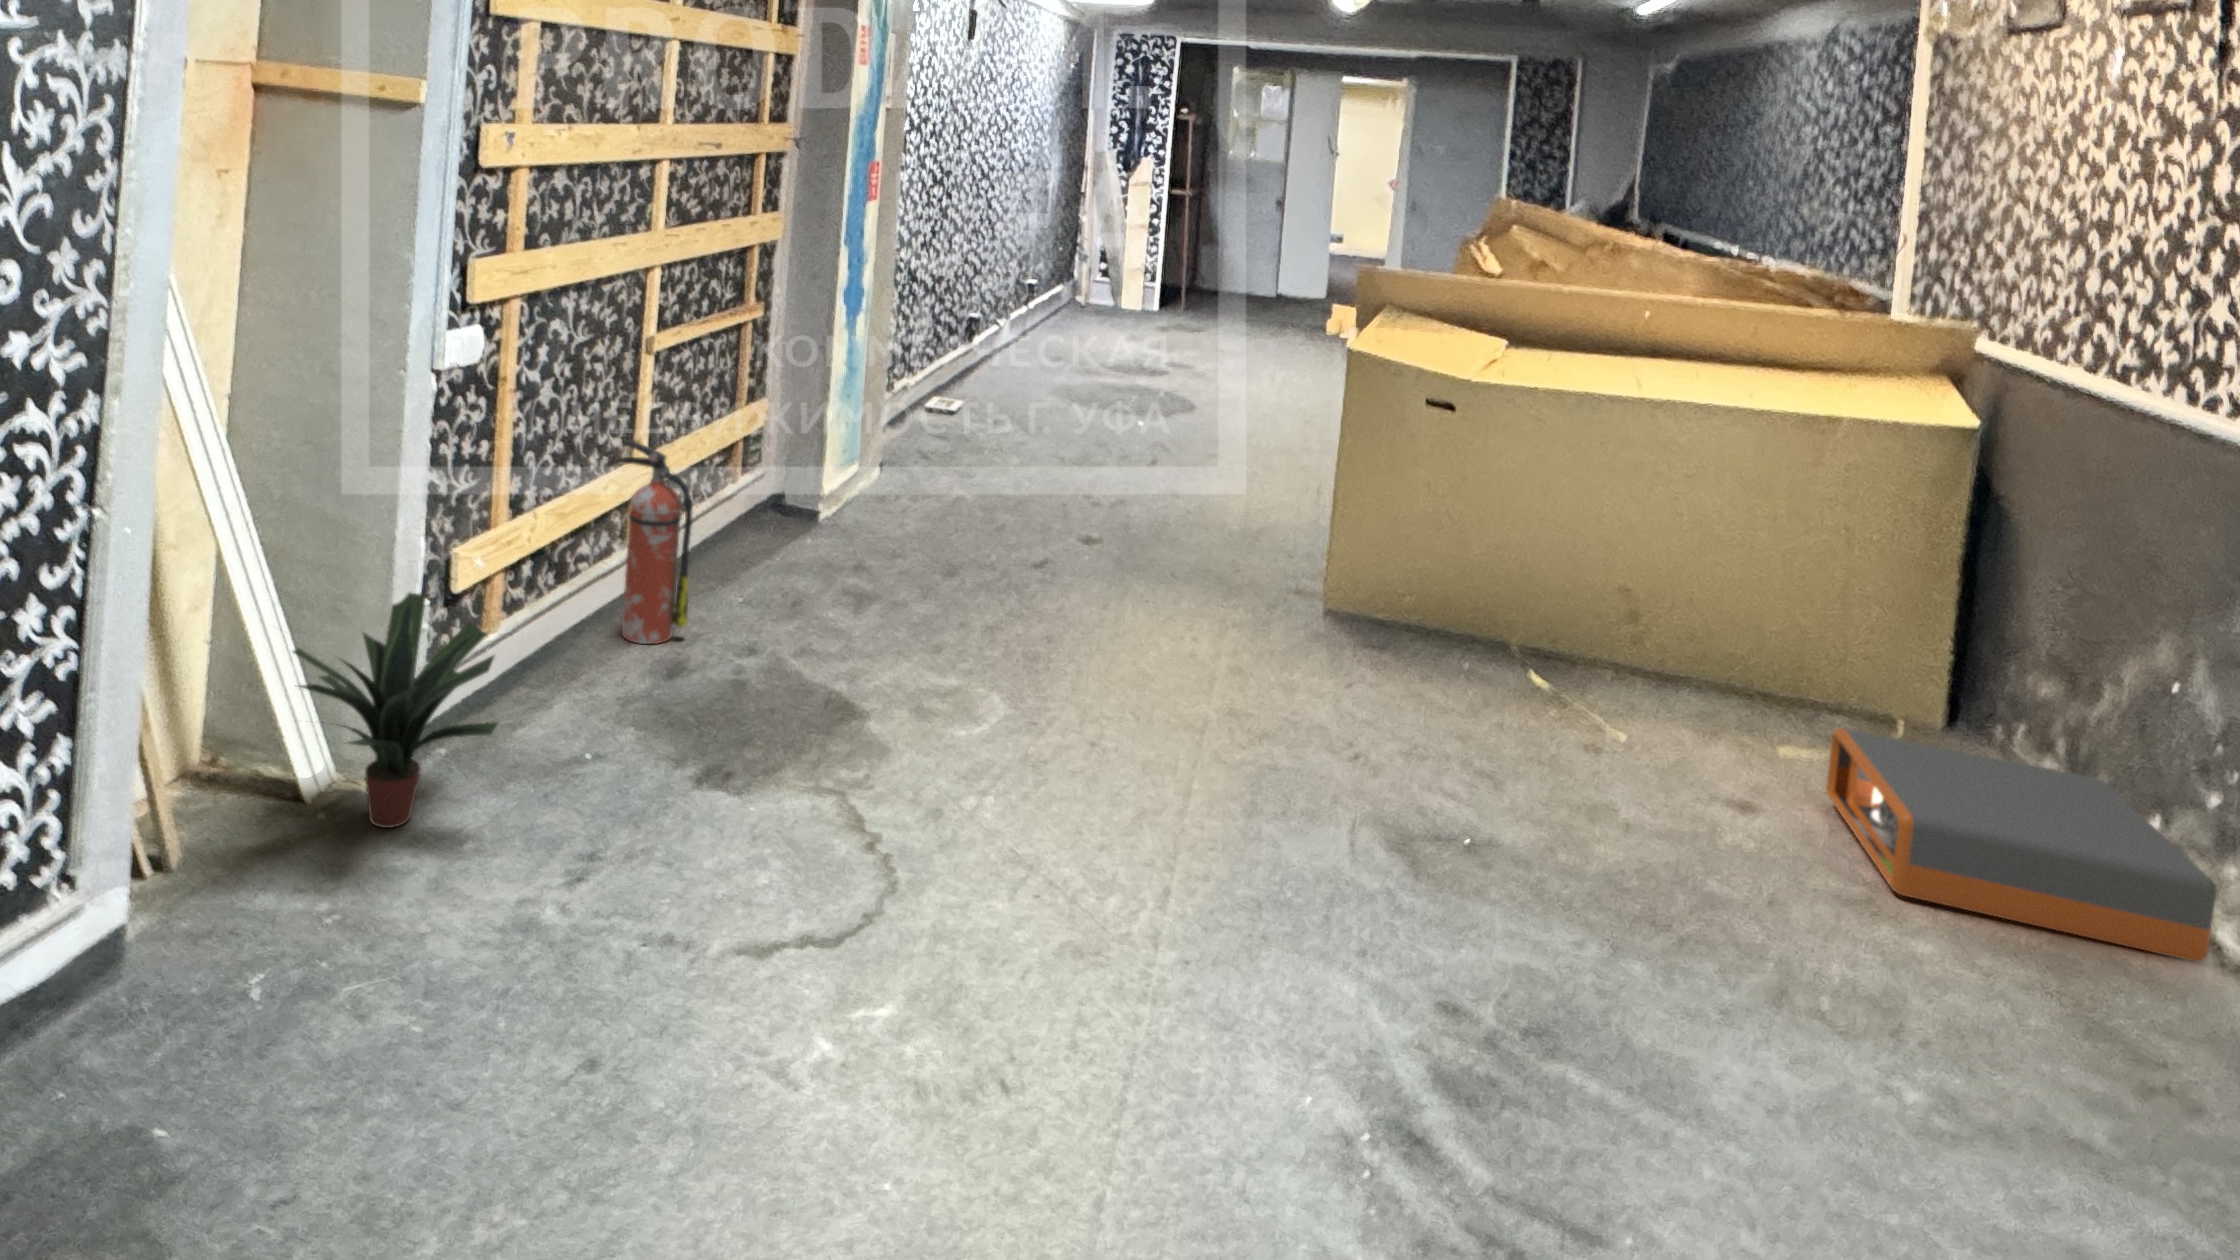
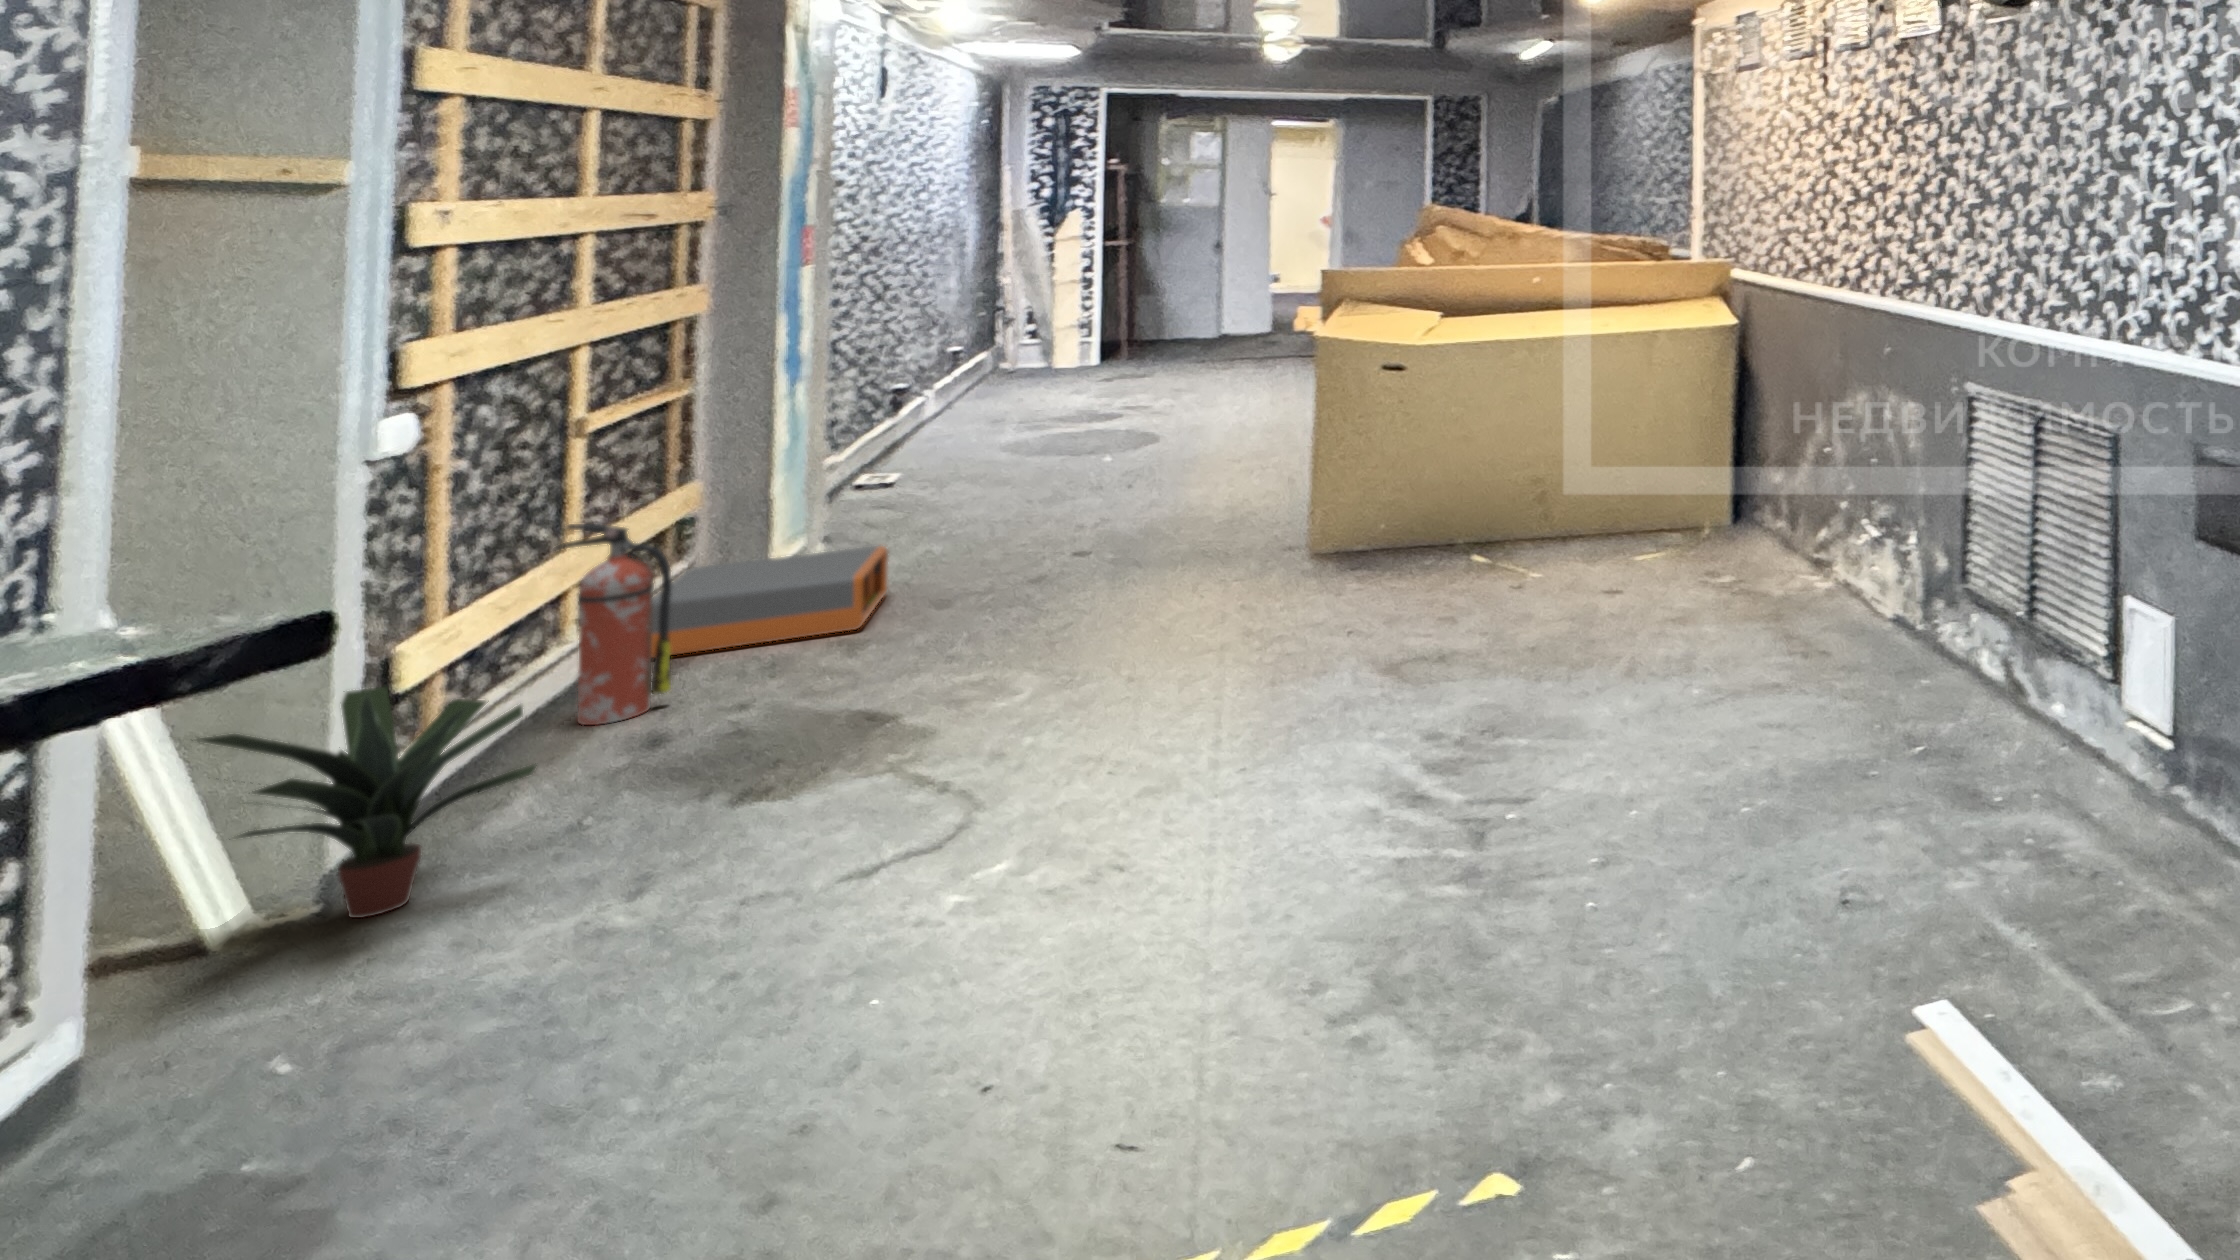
storage box: present [1826,728,2216,962] -> present [651,546,888,659]

